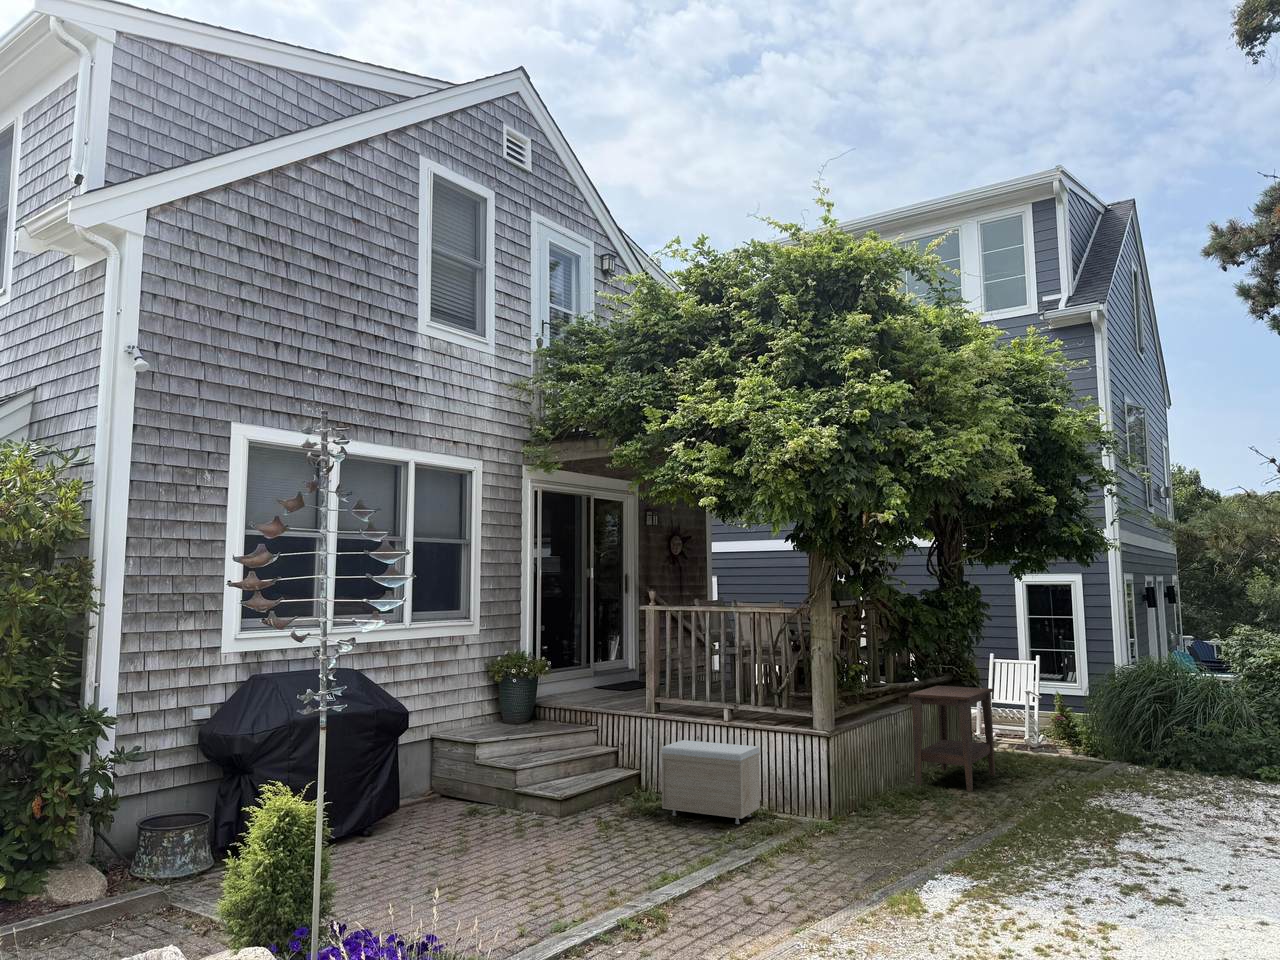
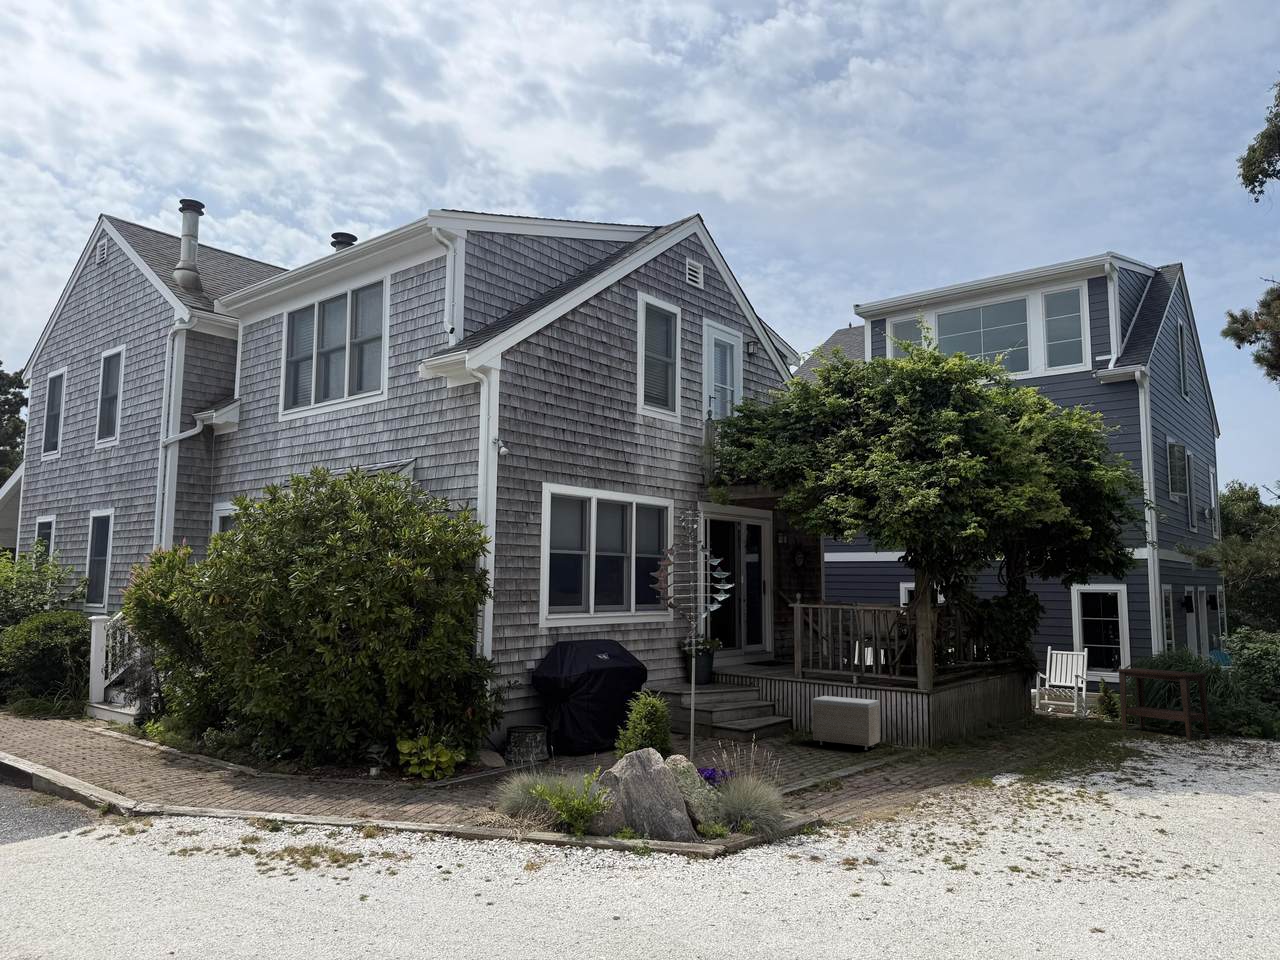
side table: present [909,686,995,792] -> present [1116,668,1209,739]

